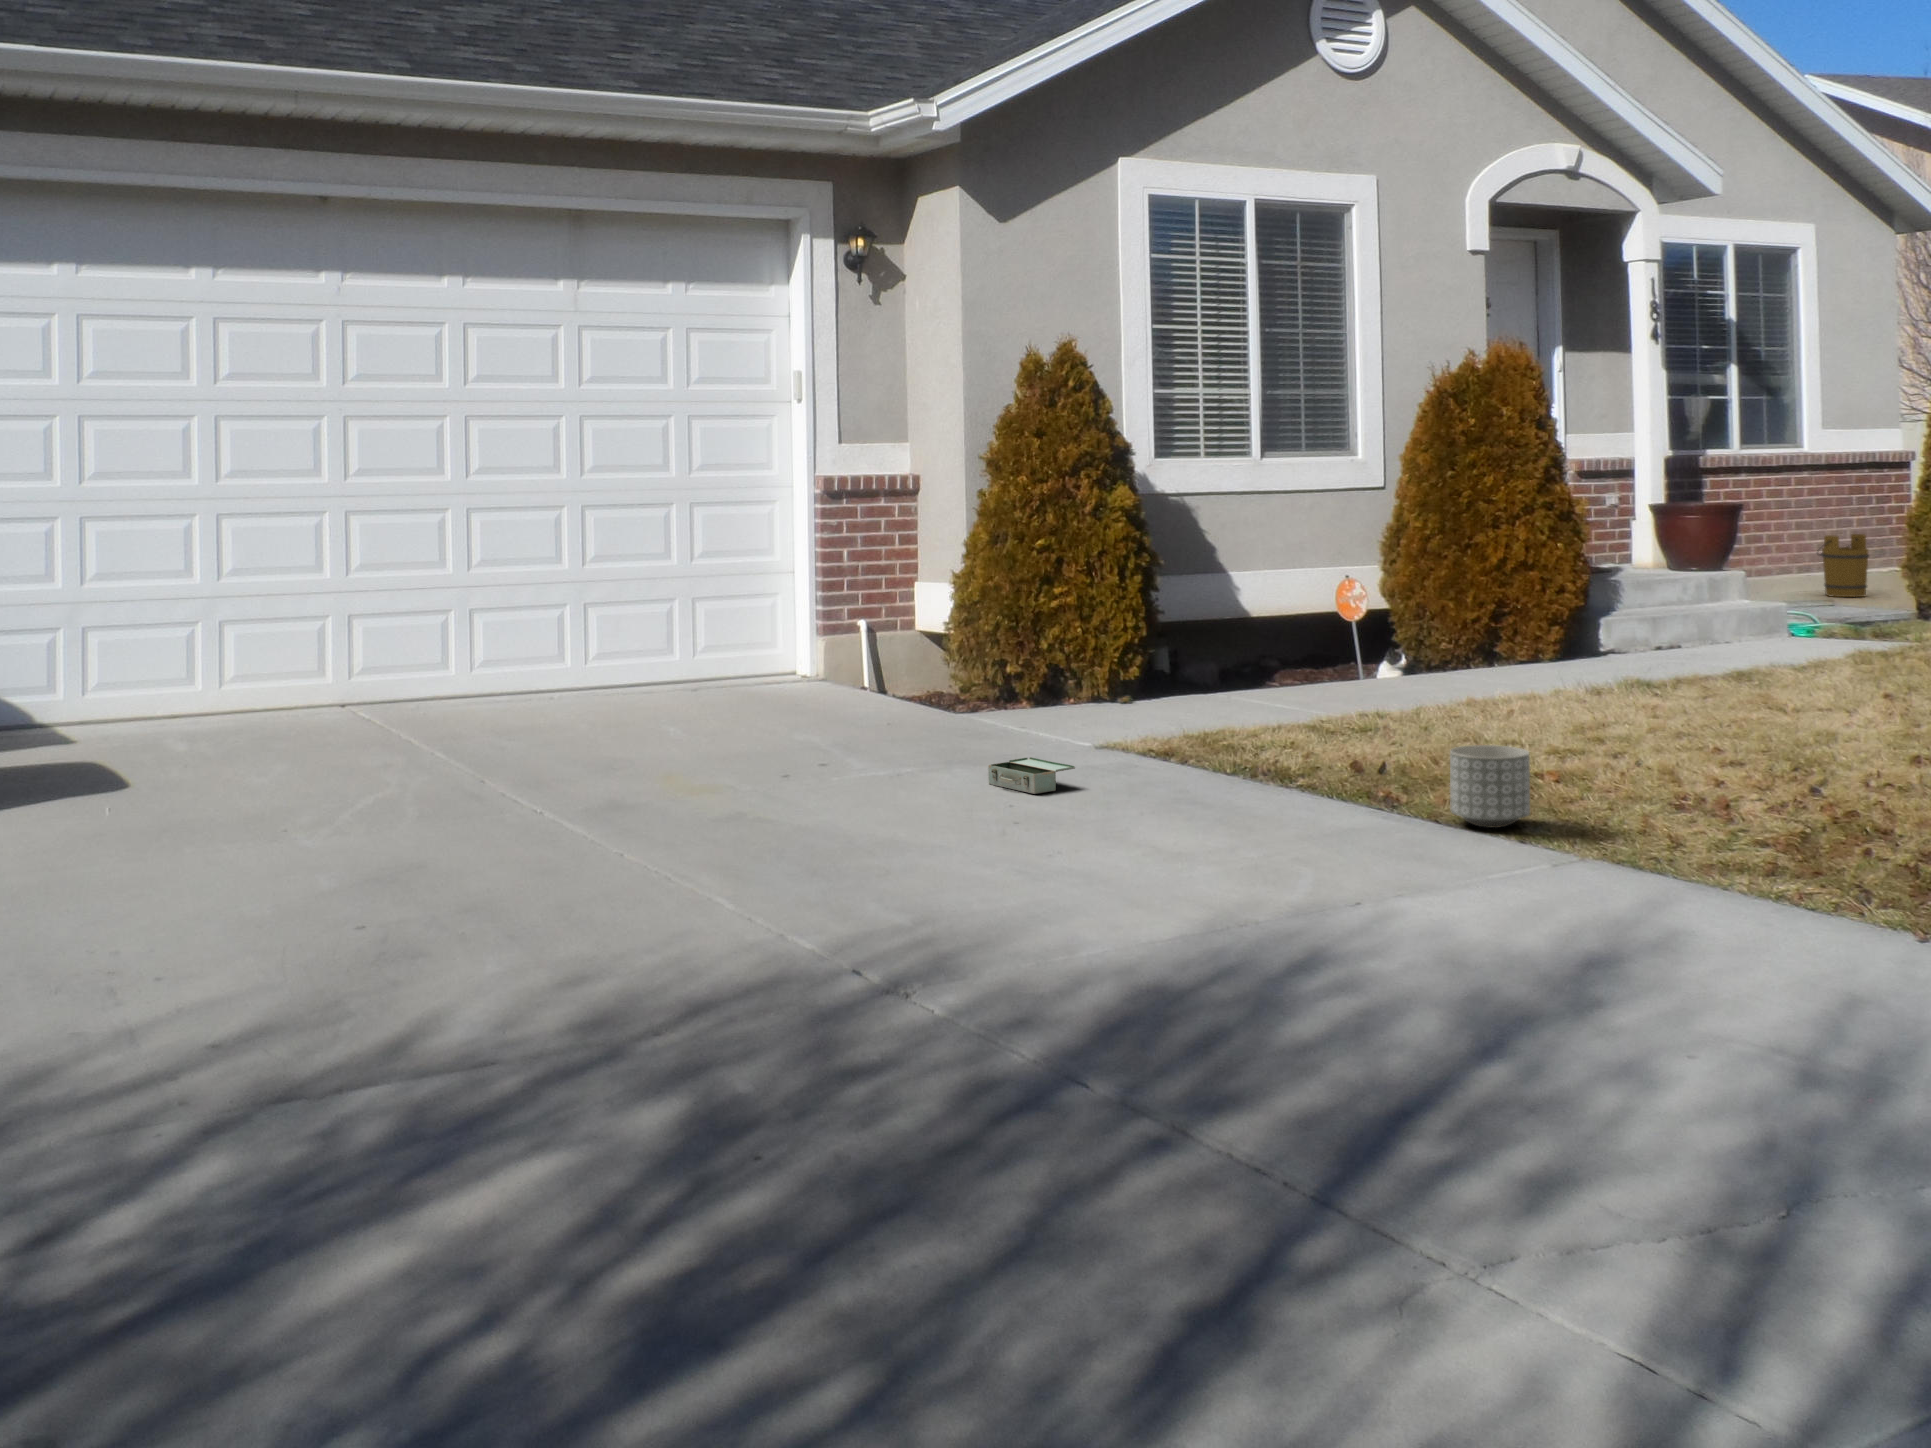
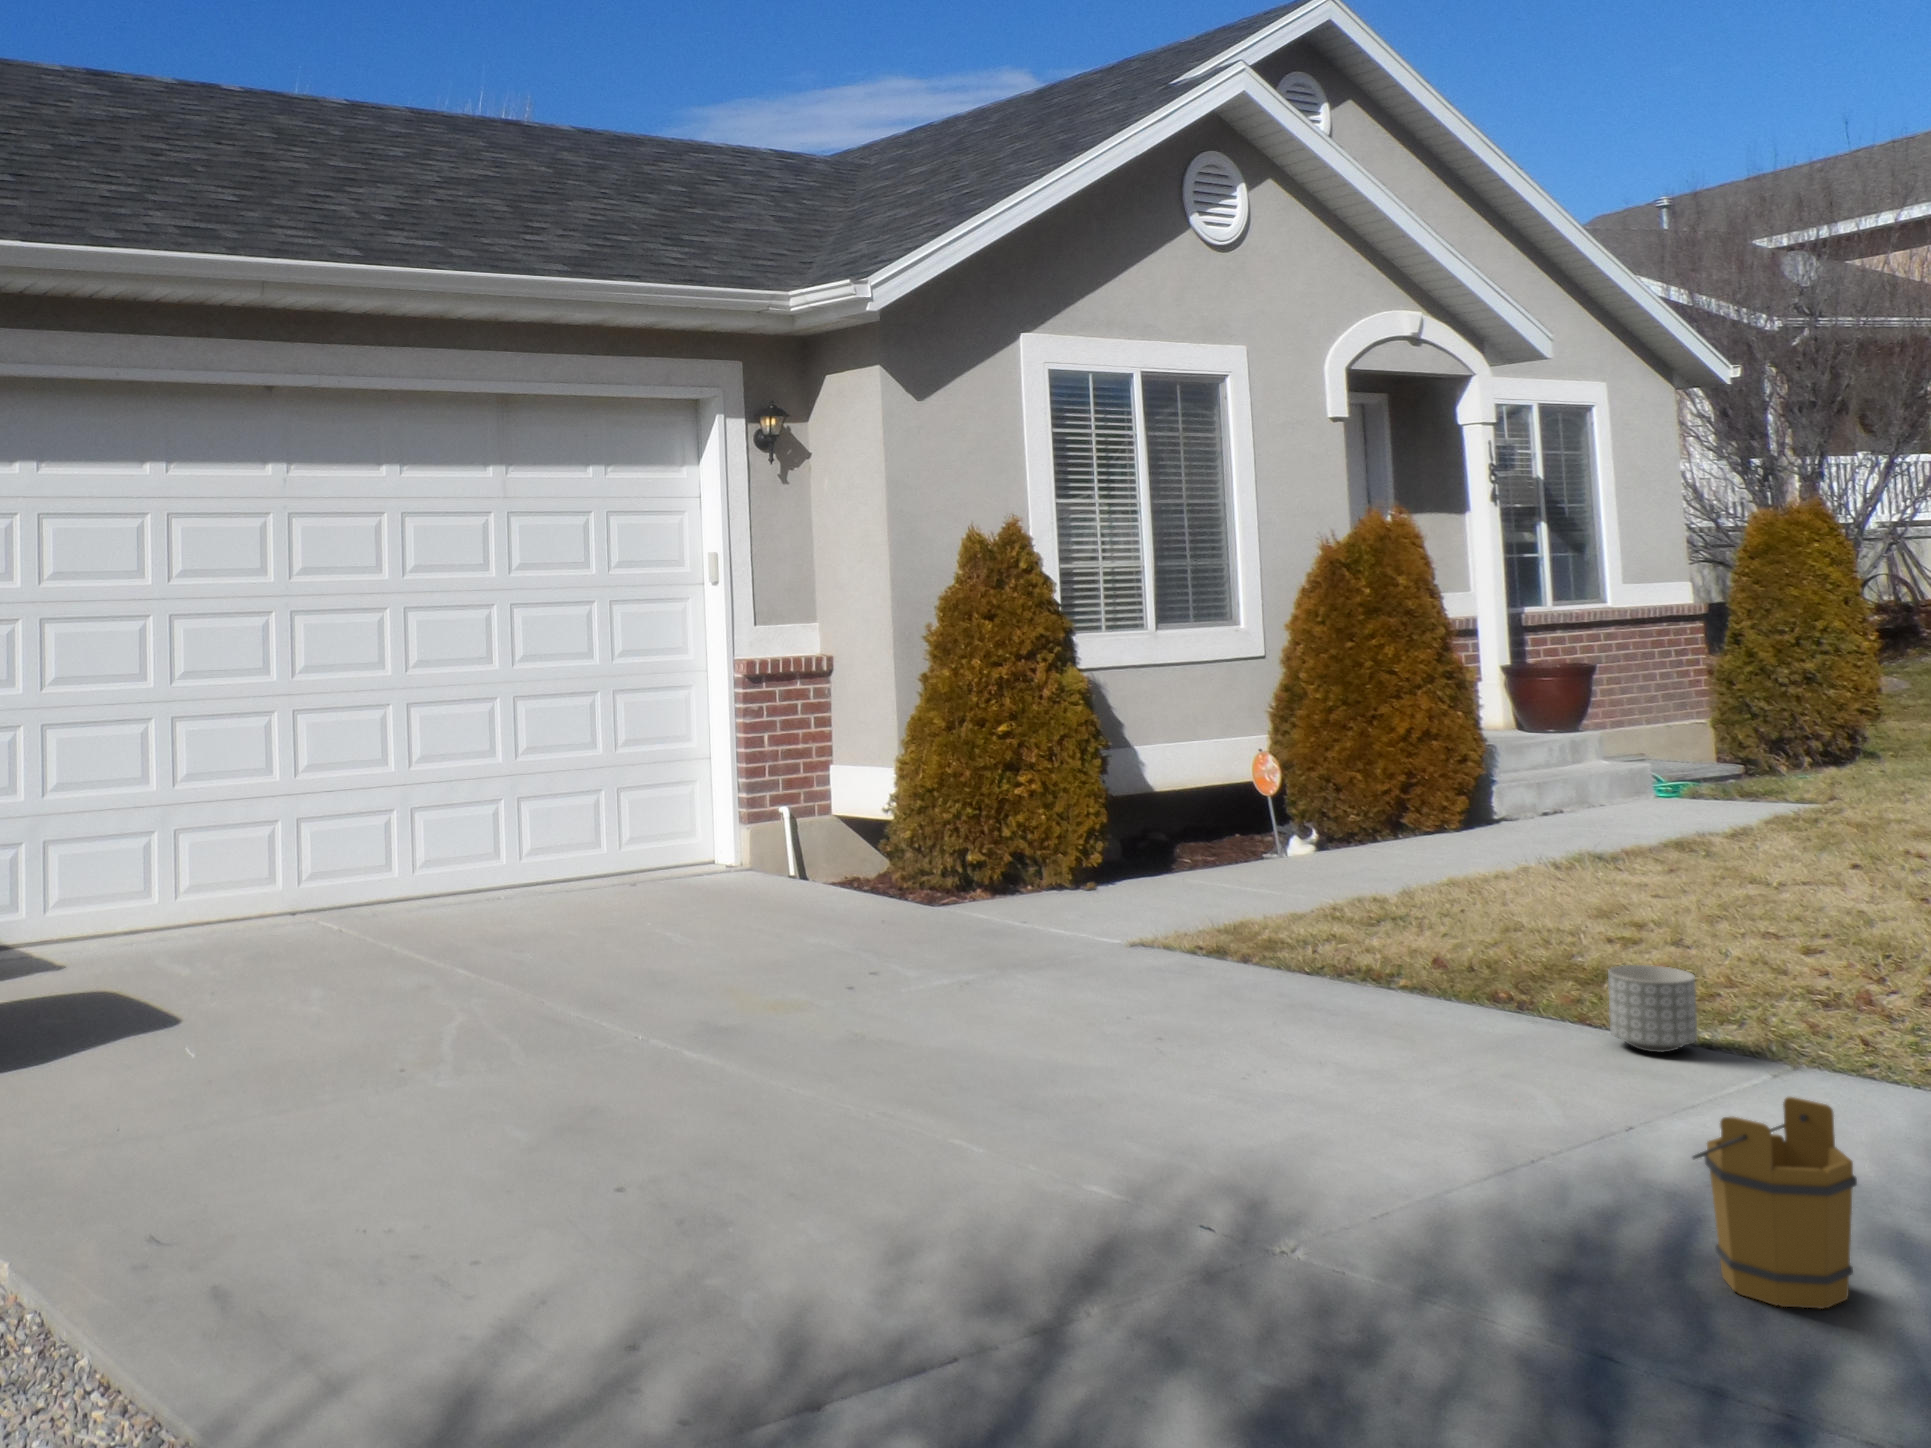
bucket: present [1820,534,1869,597] -> present [1693,1097,1857,1309]
toolbox: present [988,757,1075,794] -> none [1088,976,1182,1019]

